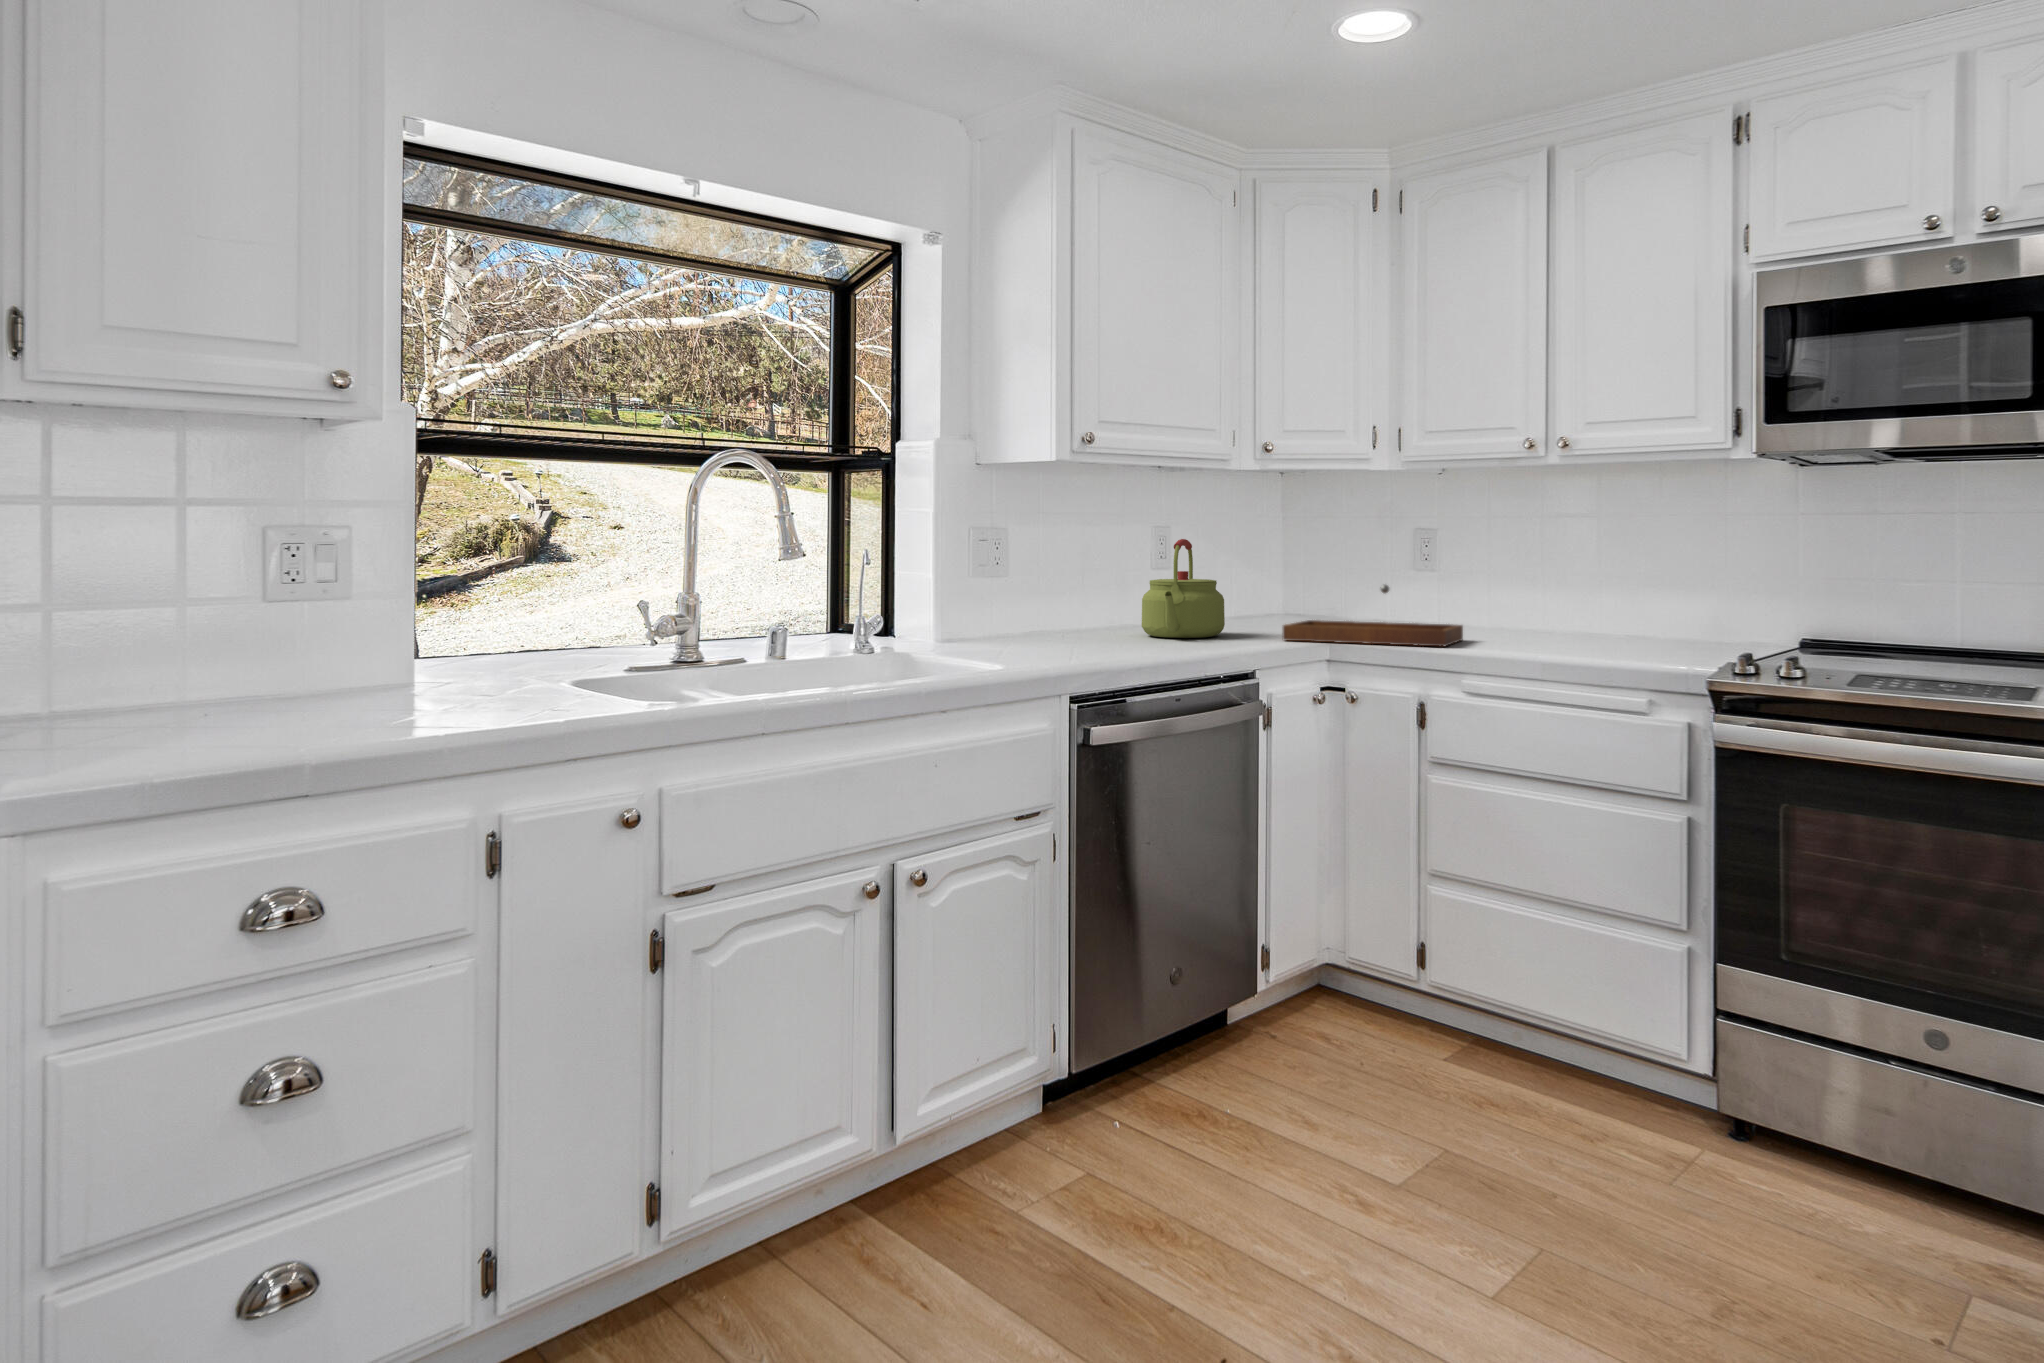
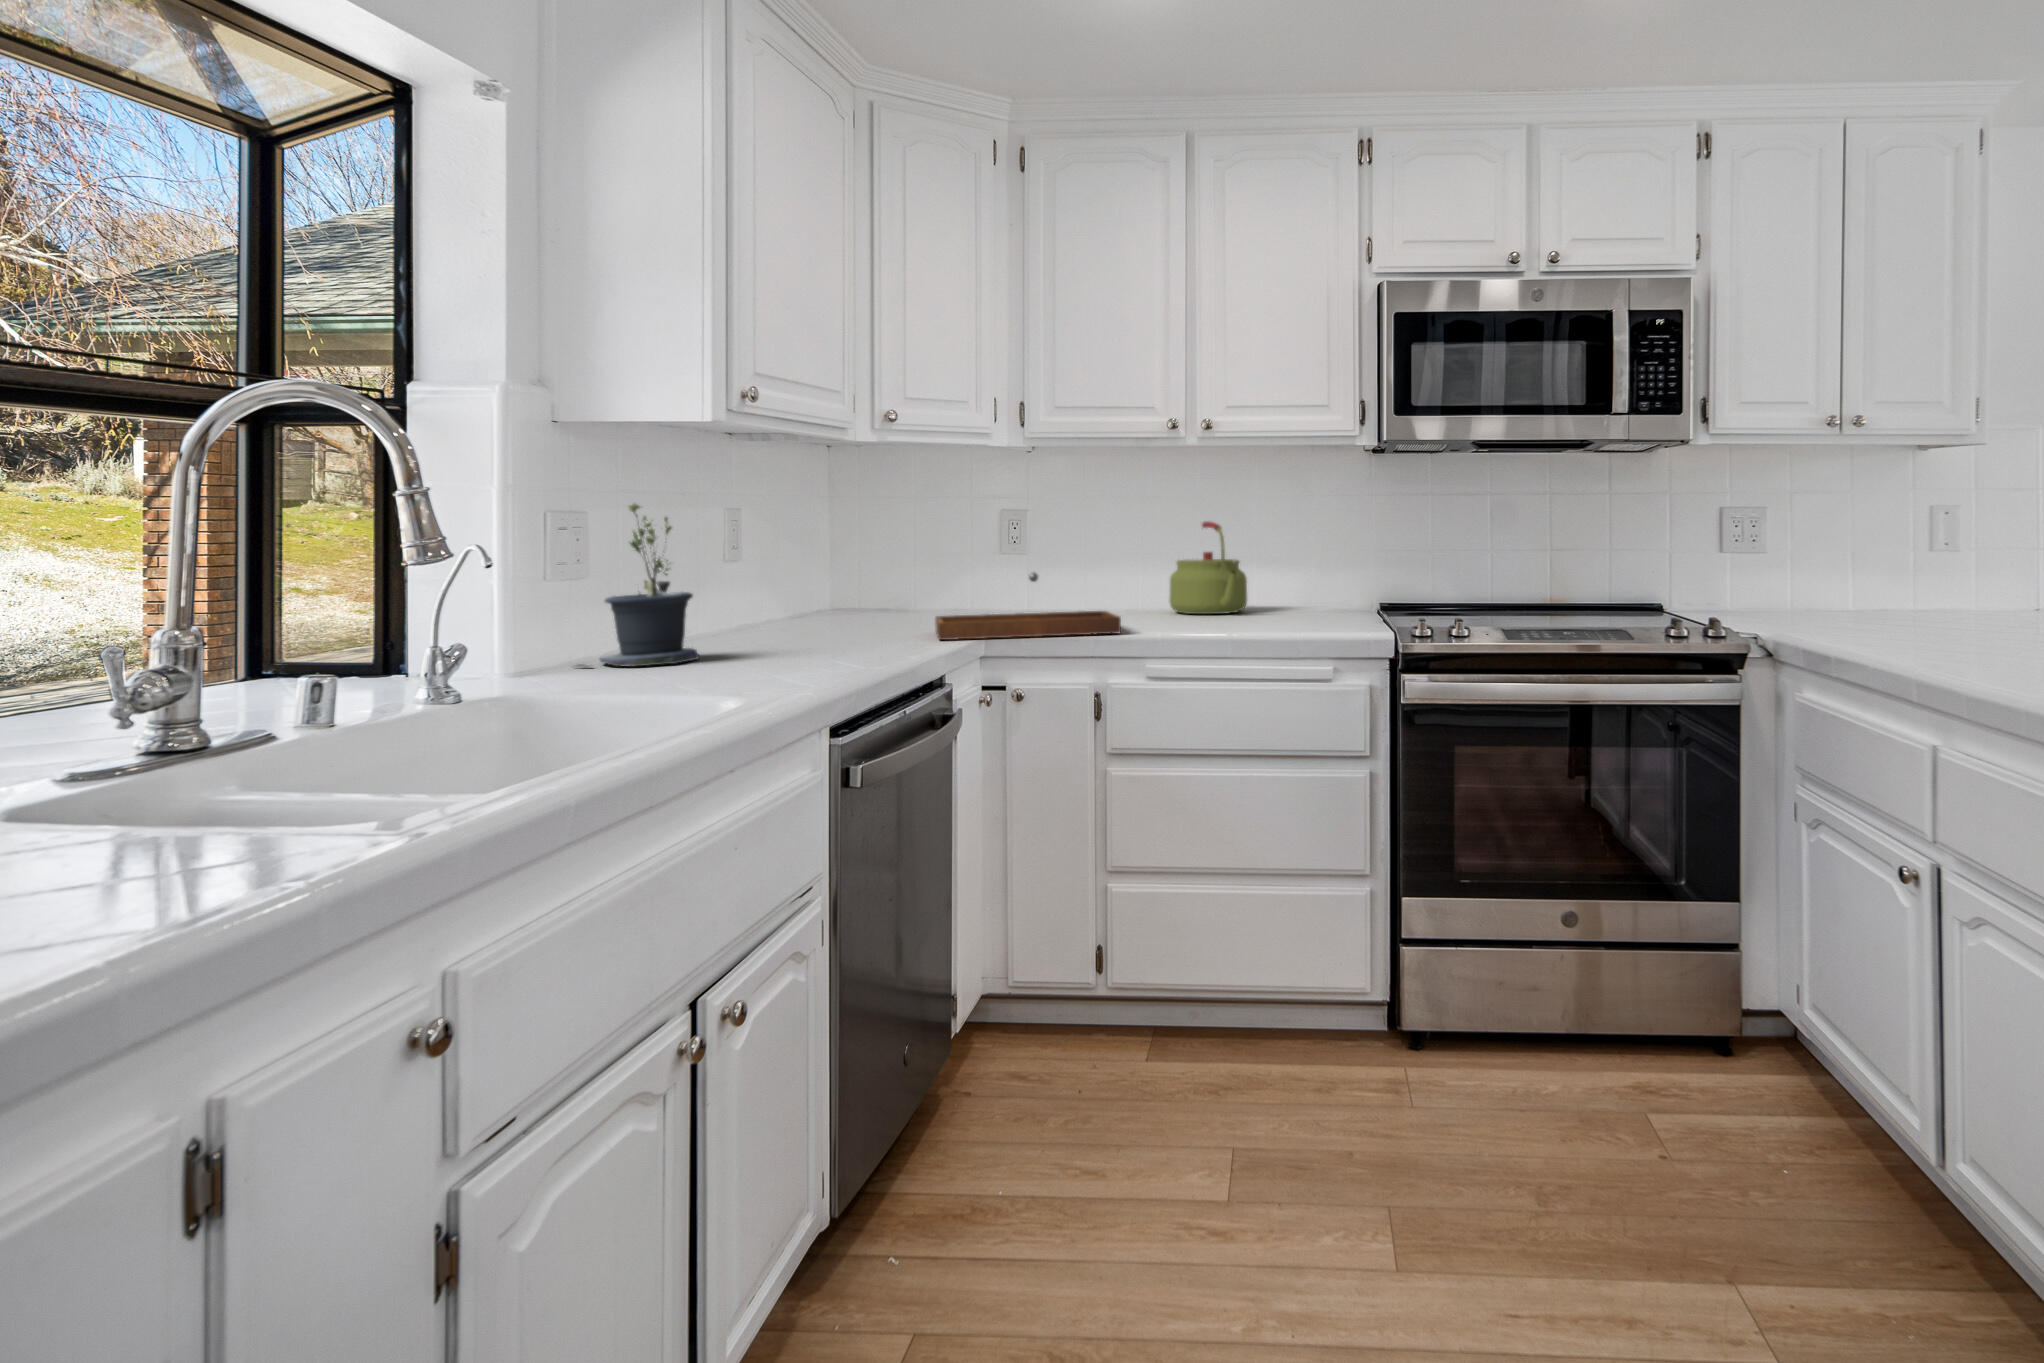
potted plant: none [996,519,1083,642] -> present [574,503,699,667]
kettle: present [1142,539,1225,638] -> present [1169,521,1247,614]

